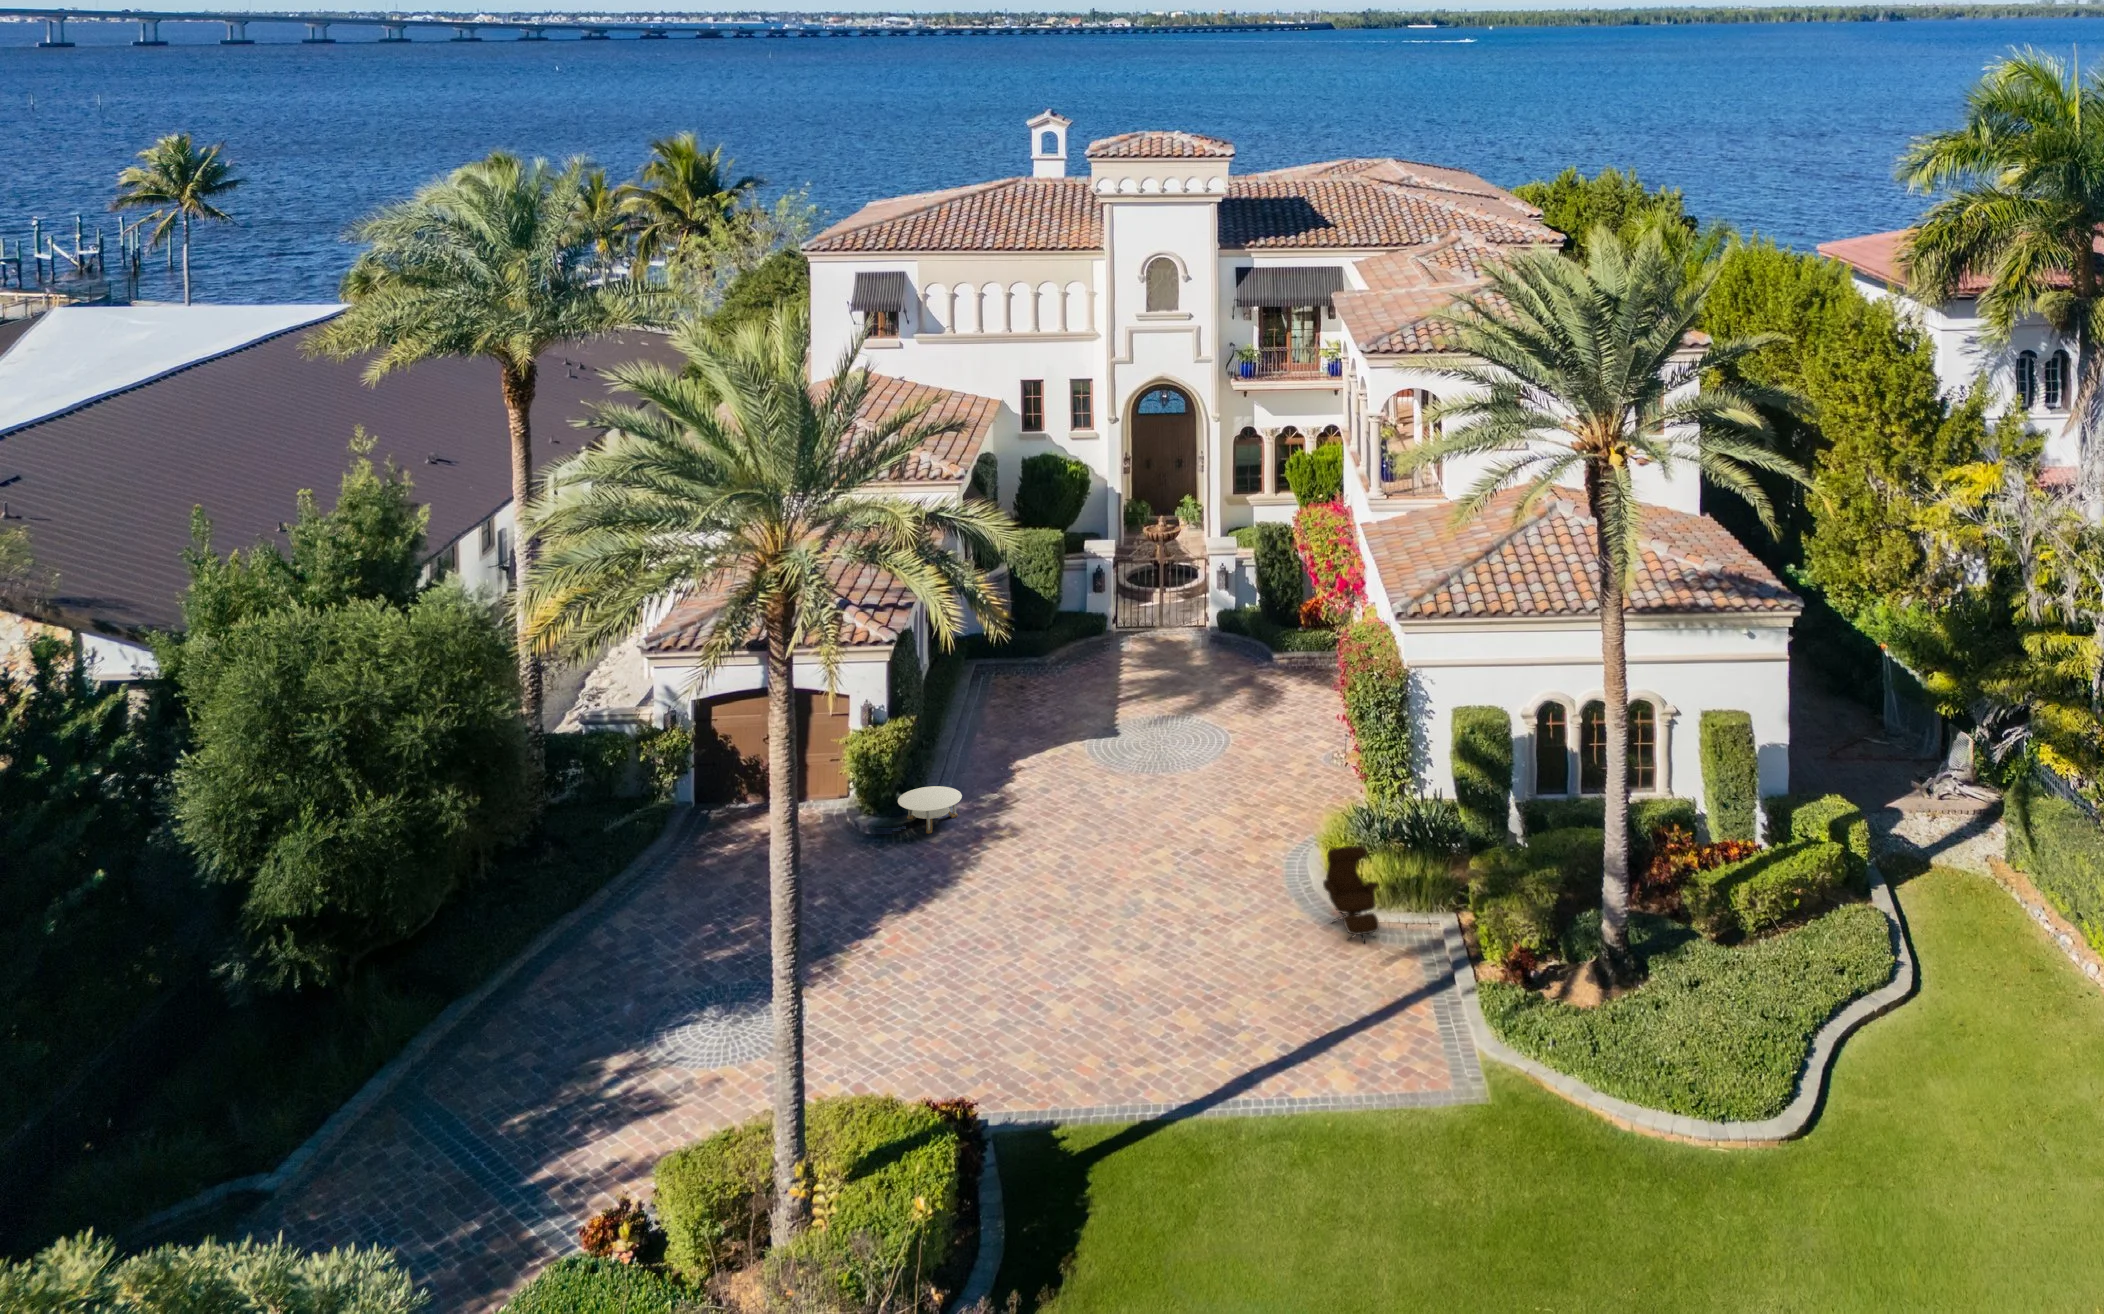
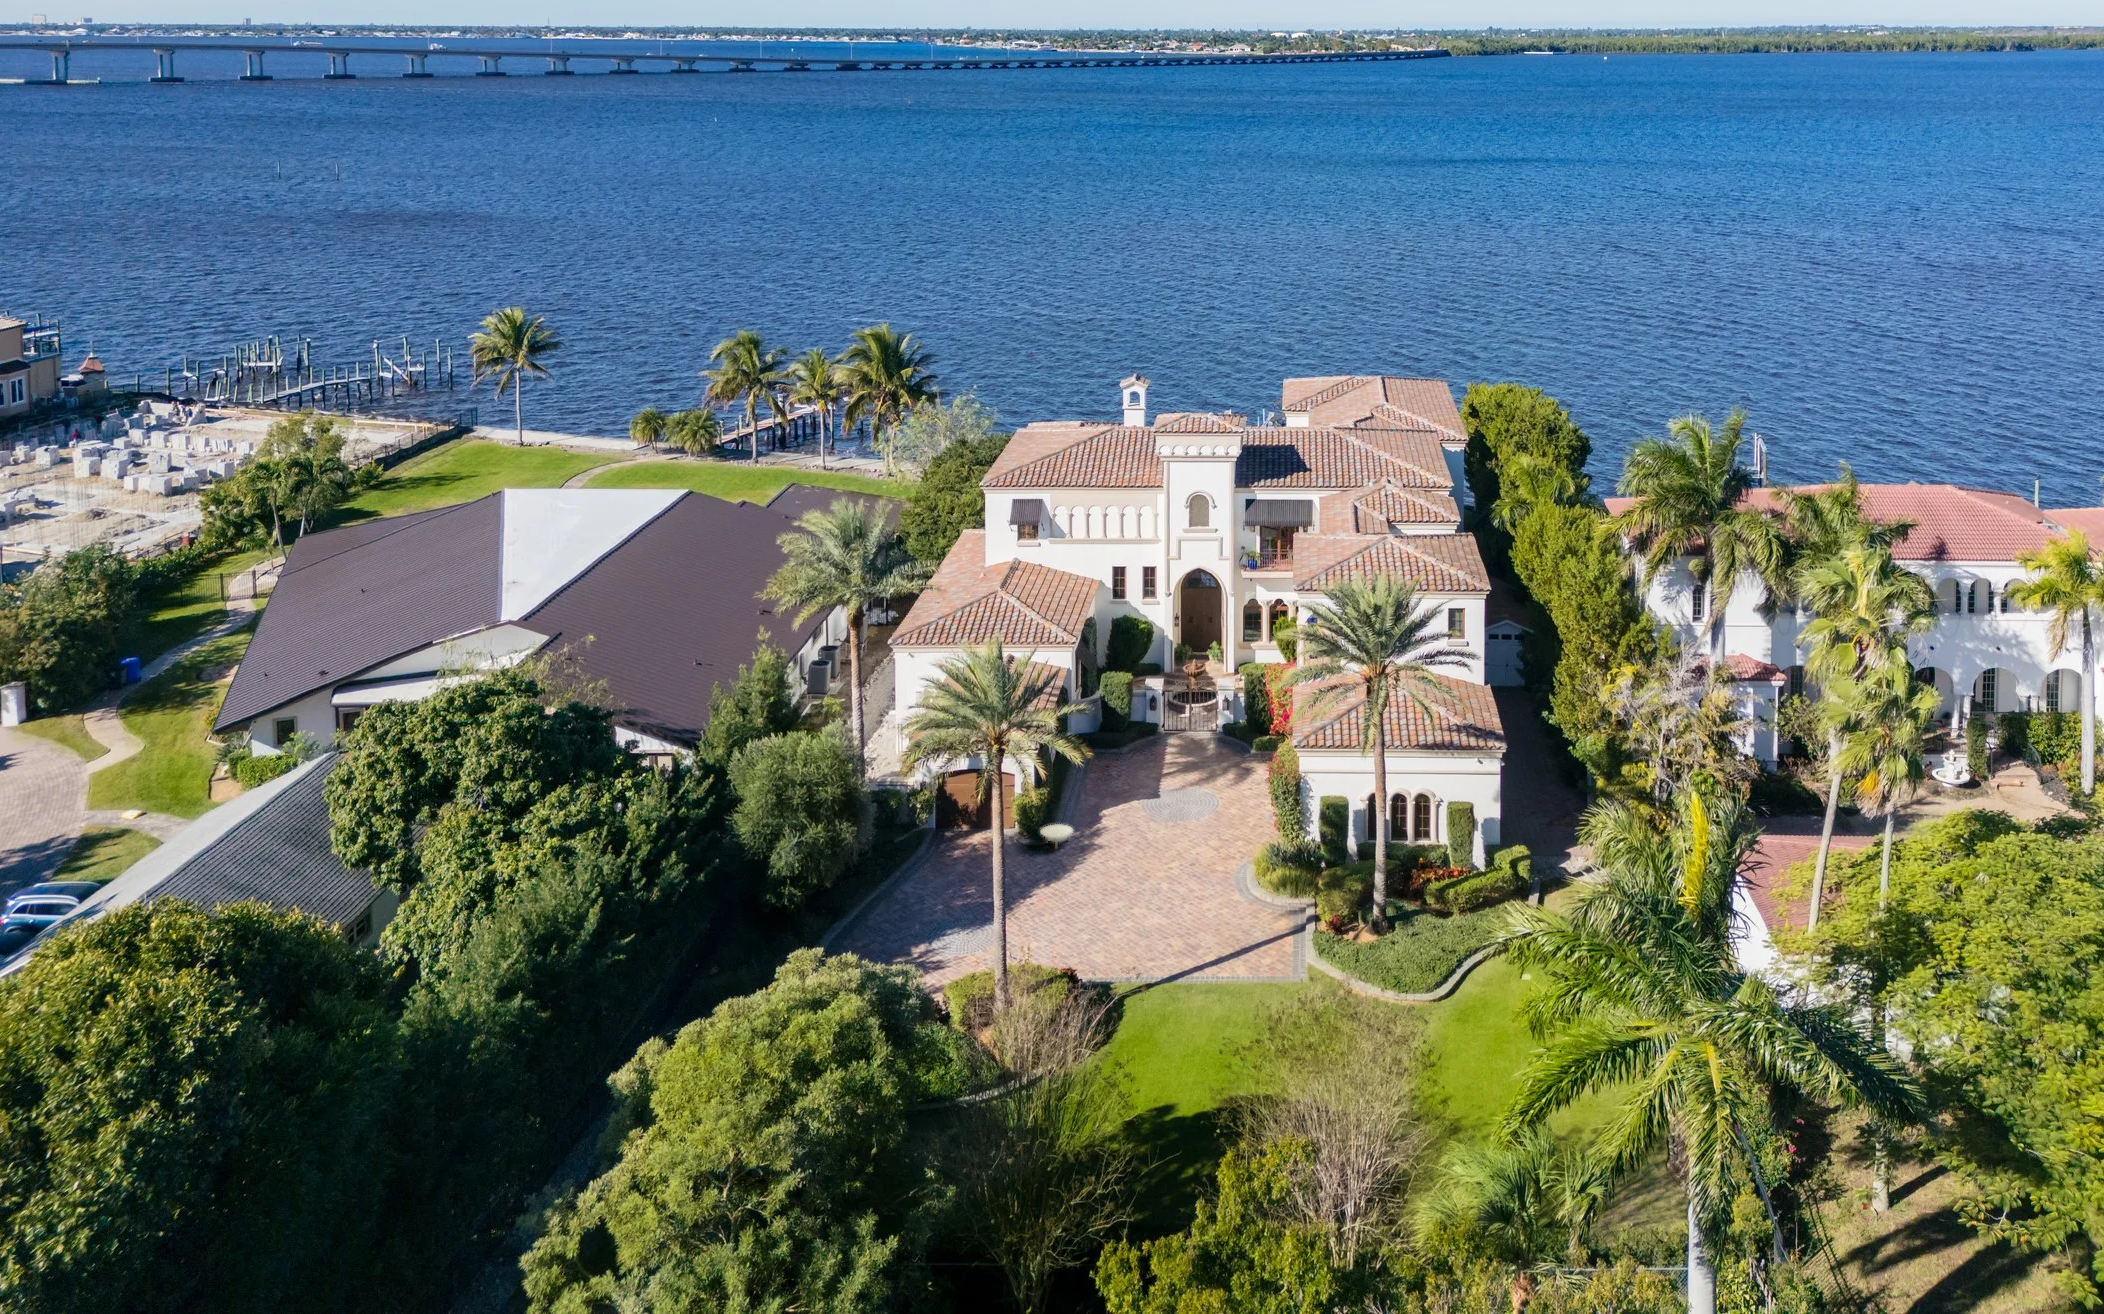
lounge chair: present [1323,846,1379,939] -> none [1251,863,1279,912]

